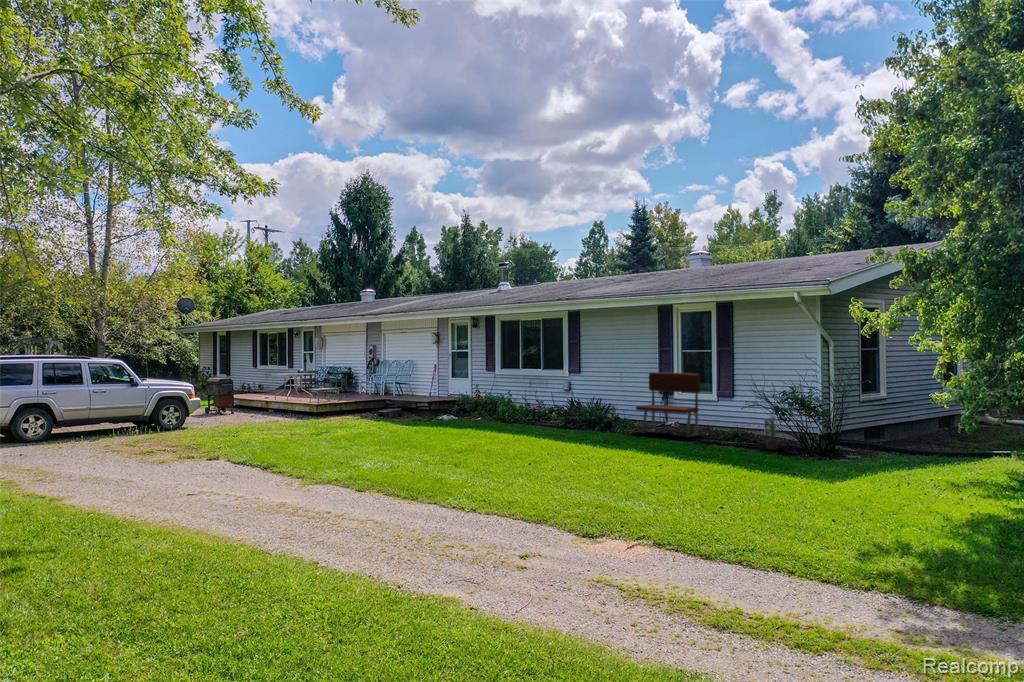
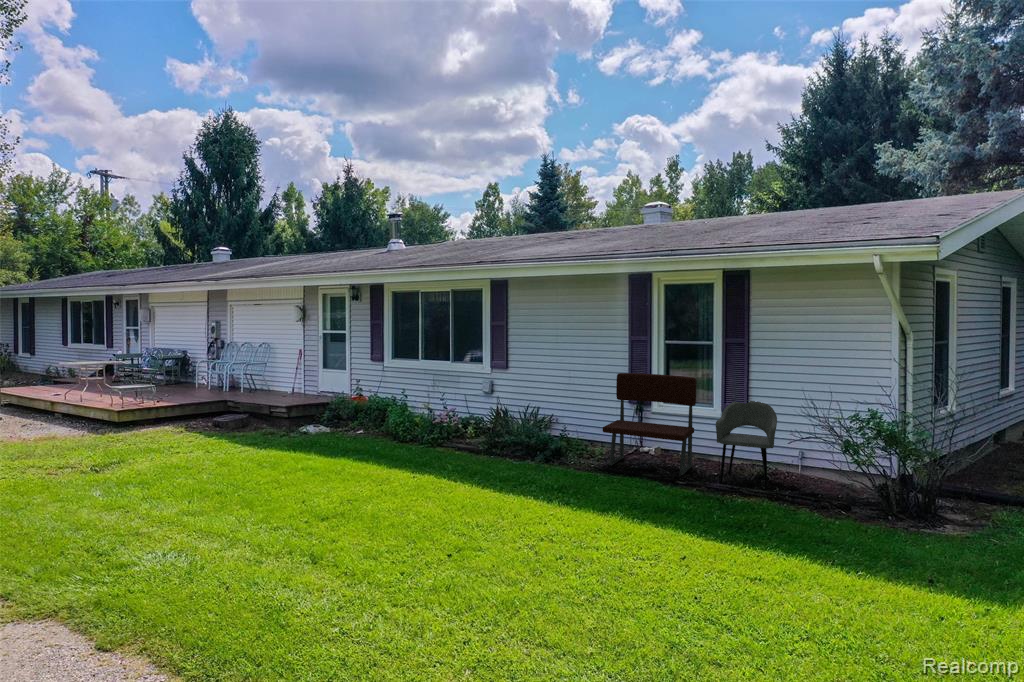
armchair: none [706,389,749,443] -> present [716,401,777,489]
decorative plant: present [766,416,783,450] -> none [808,455,873,512]

